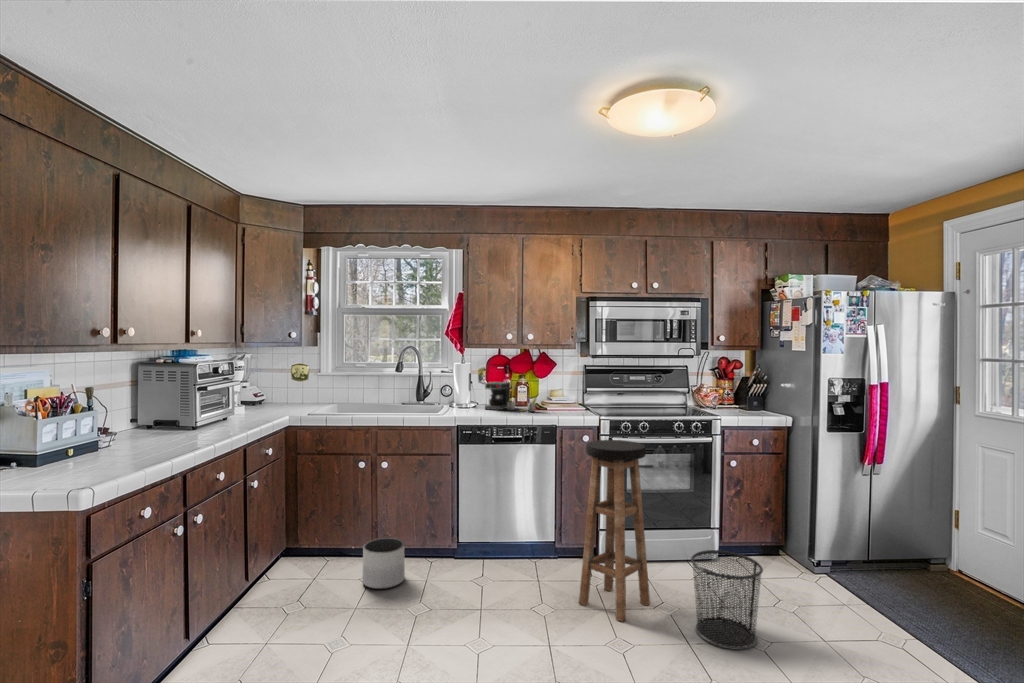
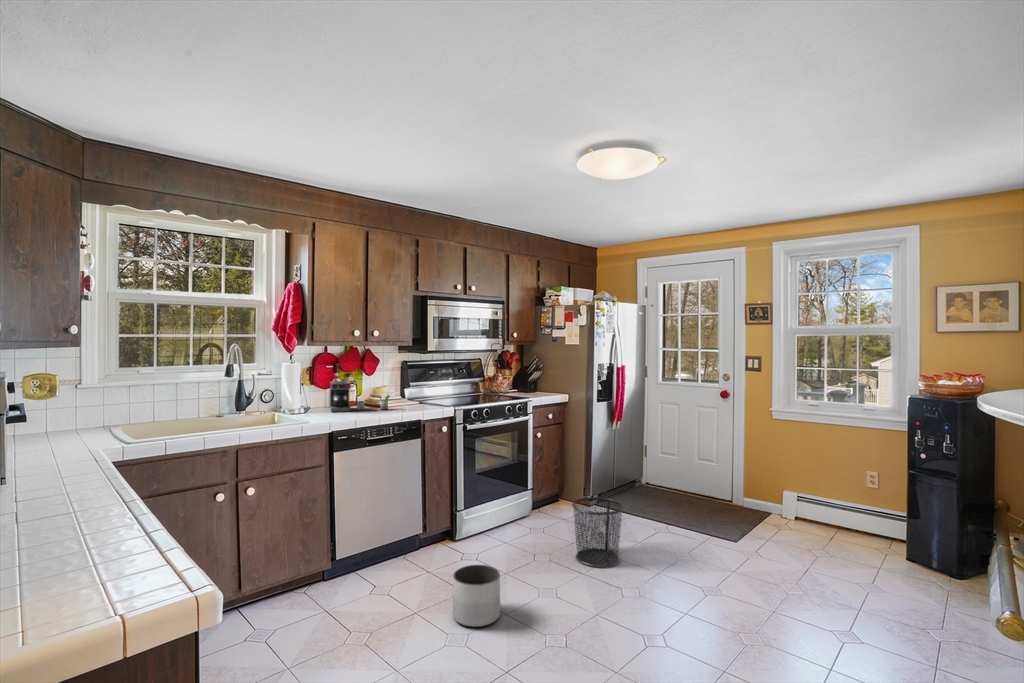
bar stool: present [579,440,650,622] -> none [485,424,537,576]
planter: present [362,538,405,589] -> present [453,565,500,627]

